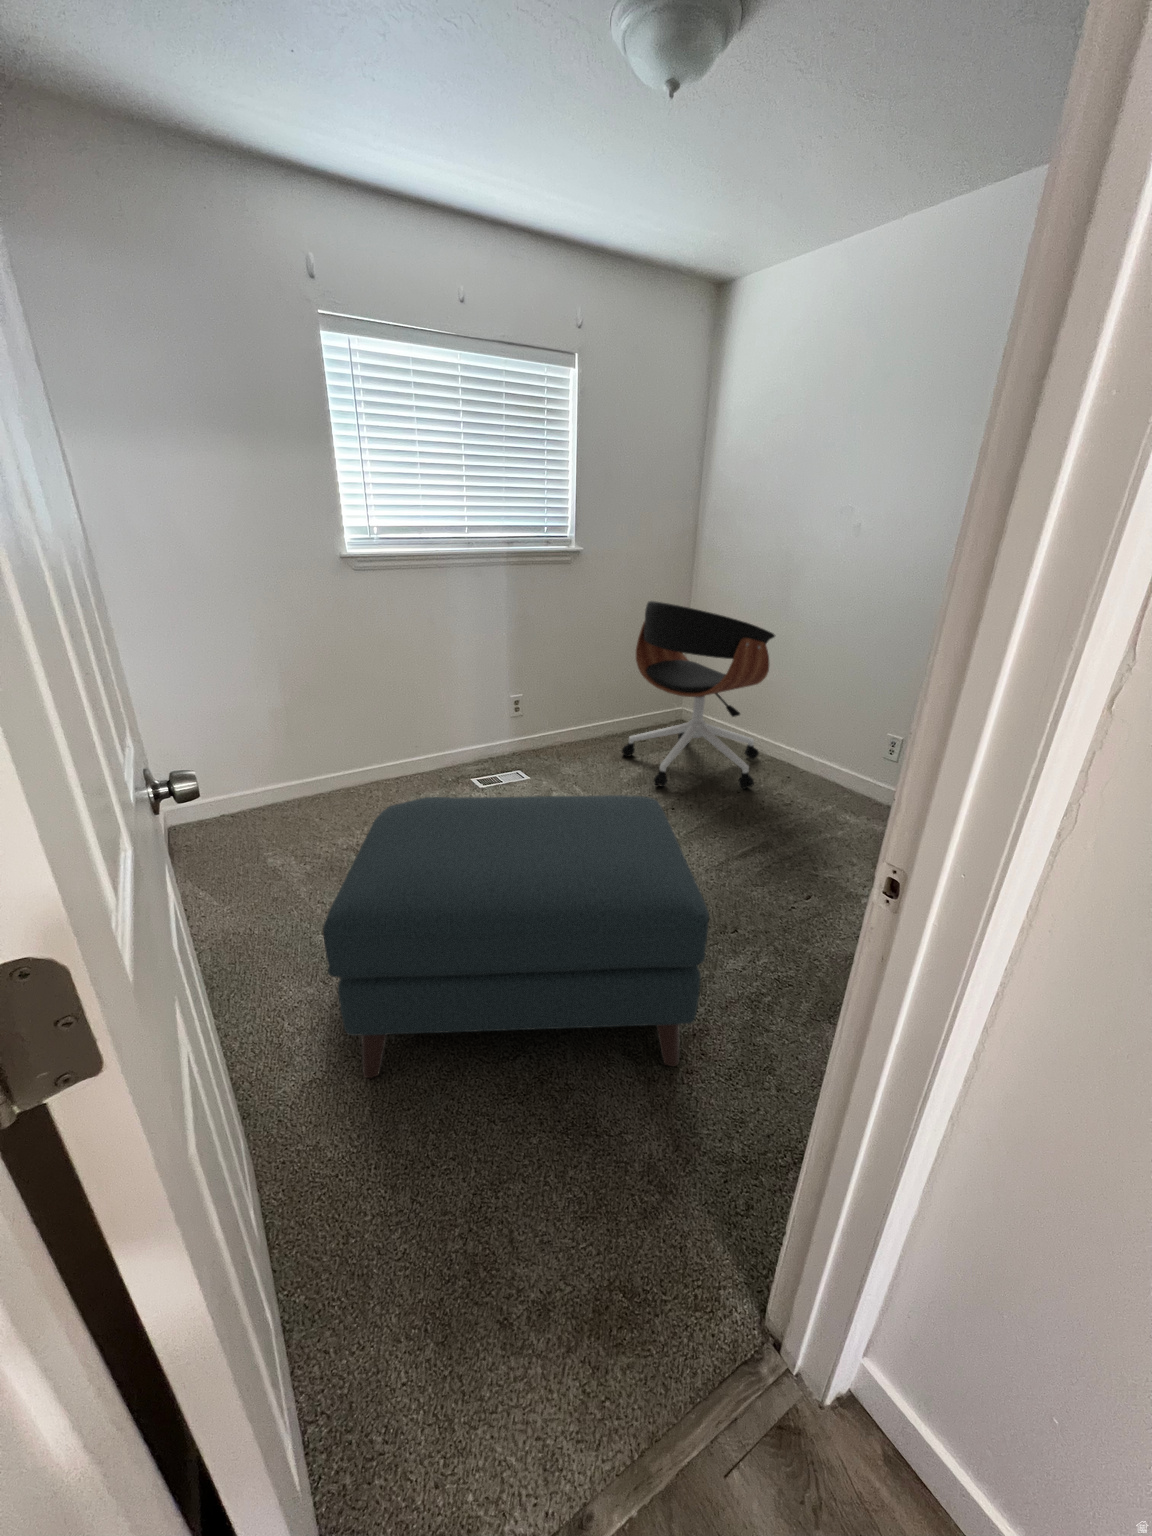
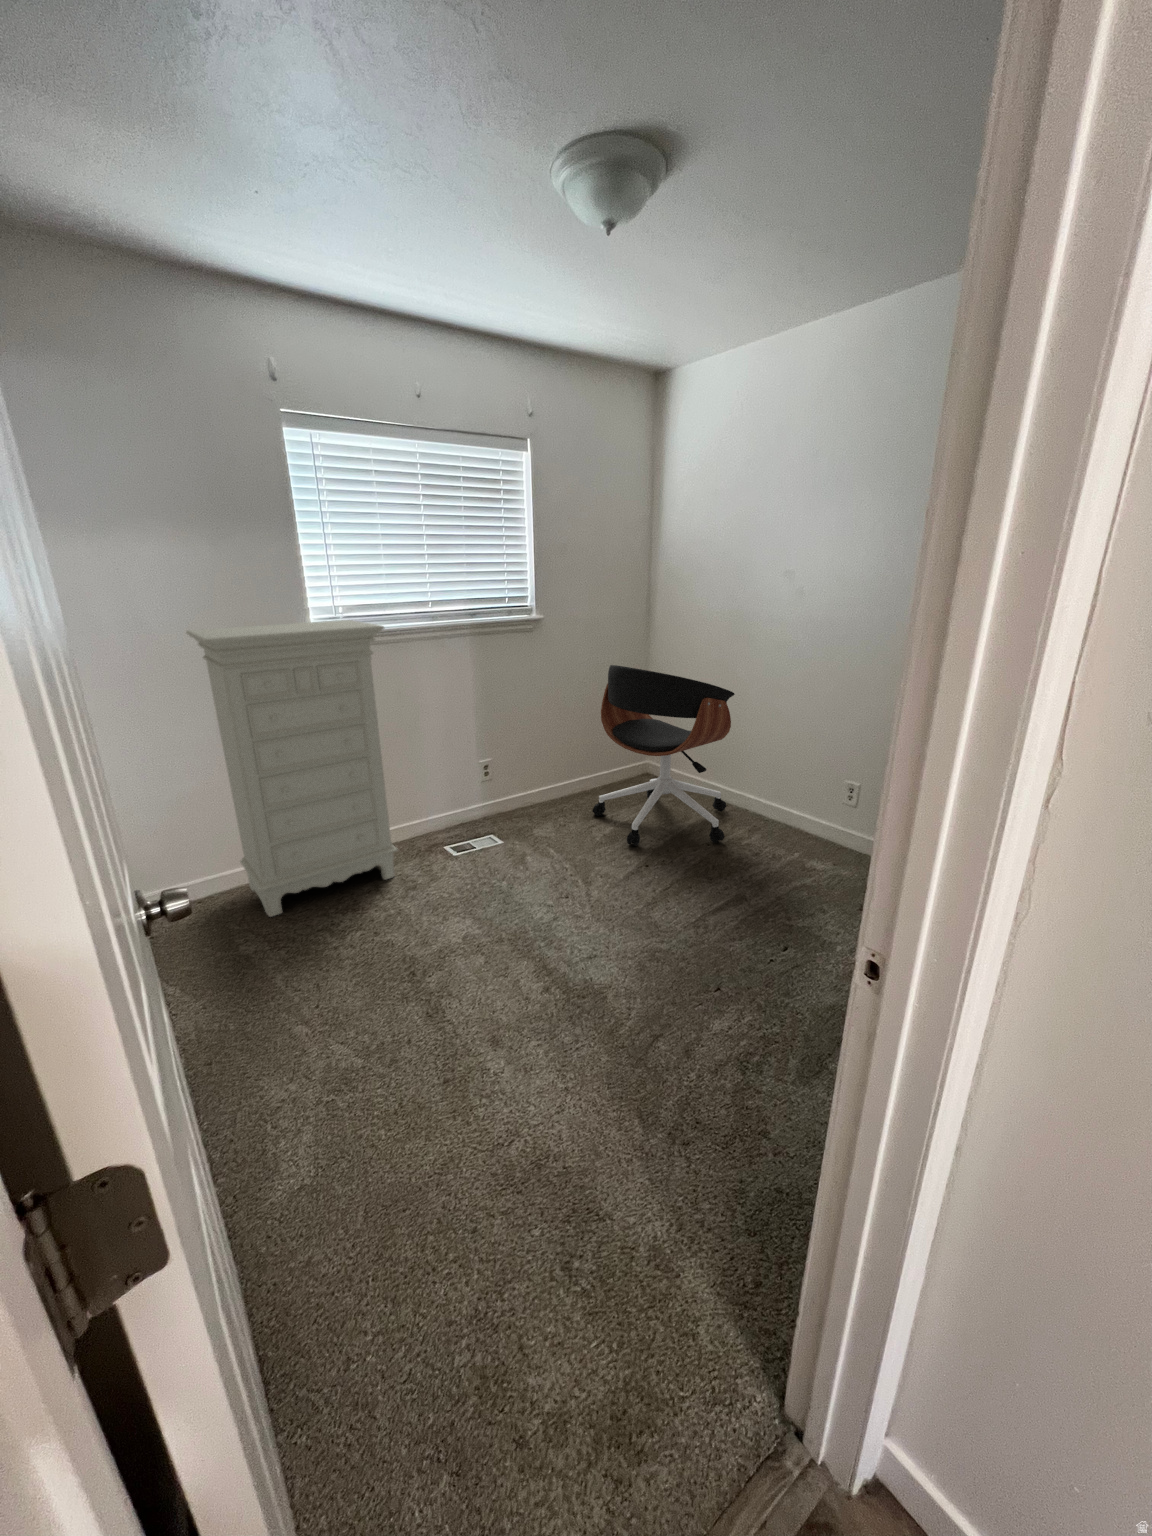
dresser: none [222,541,426,832] -> present [186,620,398,917]
ottoman: present [323,795,709,1078] -> none [311,864,697,1181]

